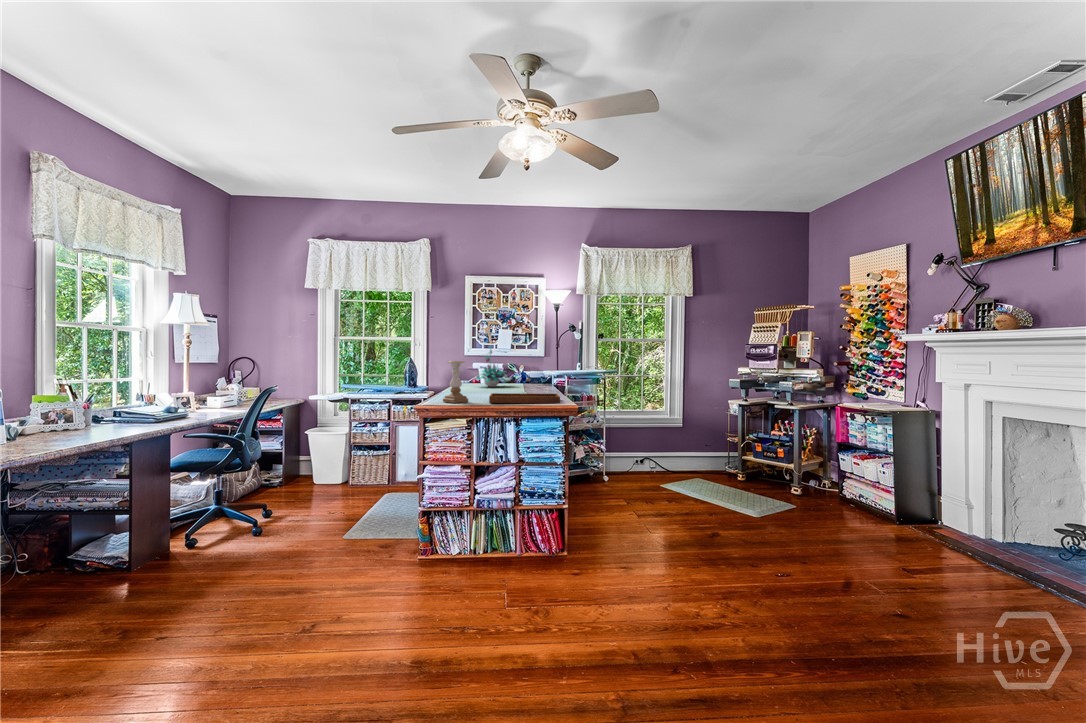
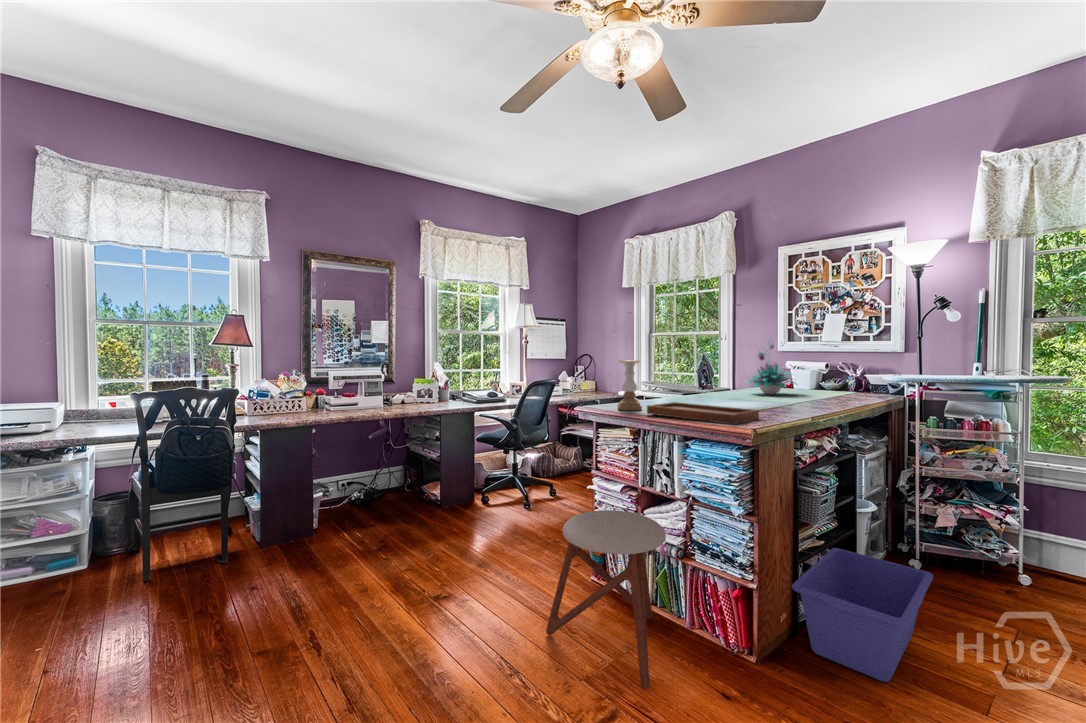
storage bin: none [561,479,631,541] -> present [792,548,933,682]
stool: none [438,482,541,604] -> present [546,510,666,689]

